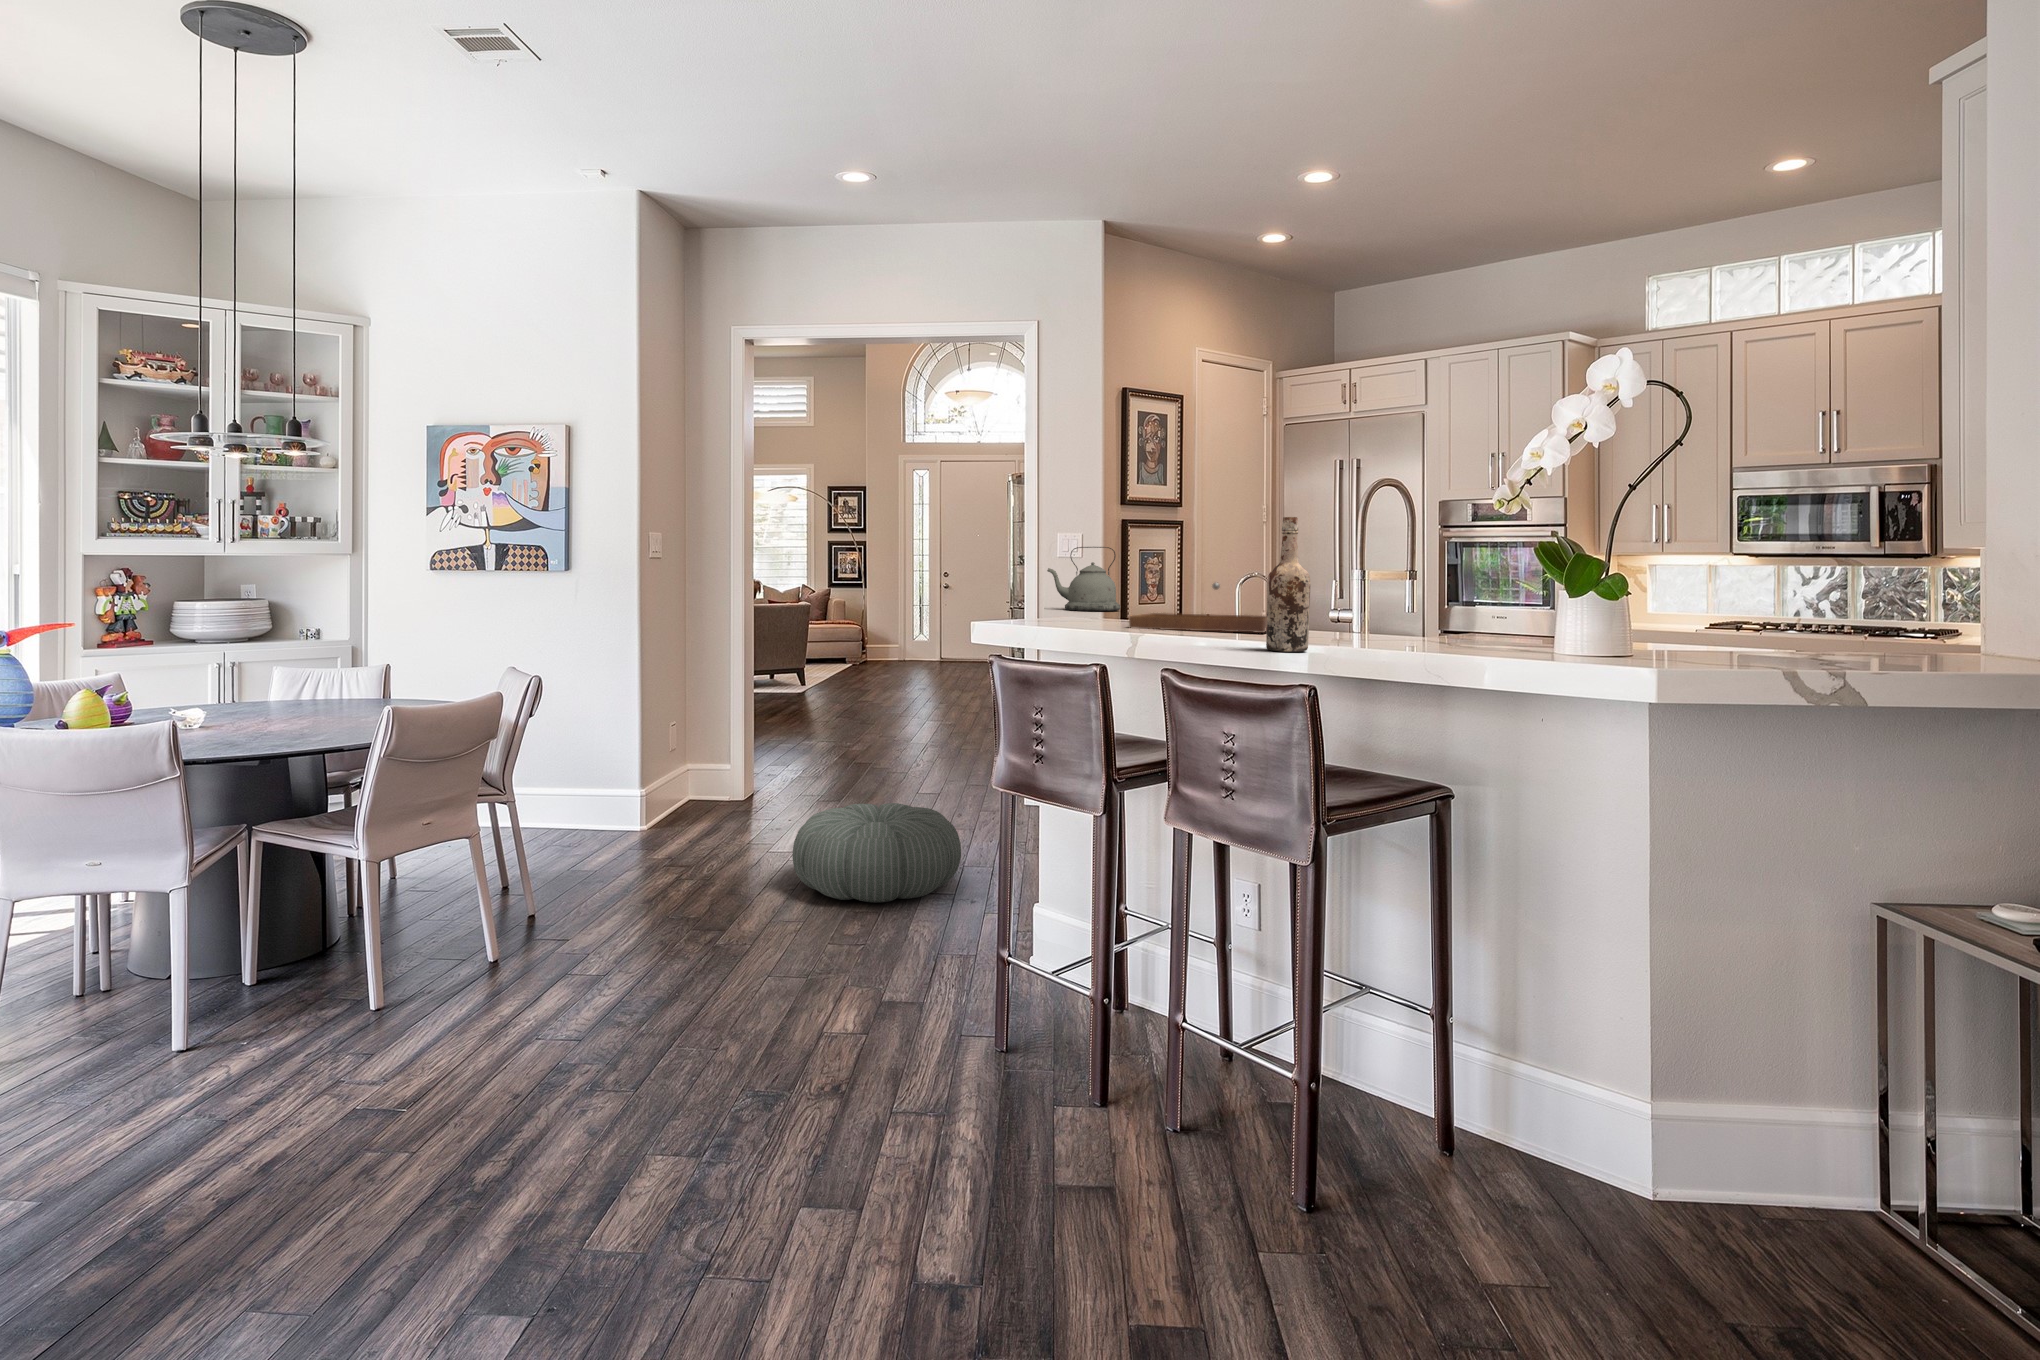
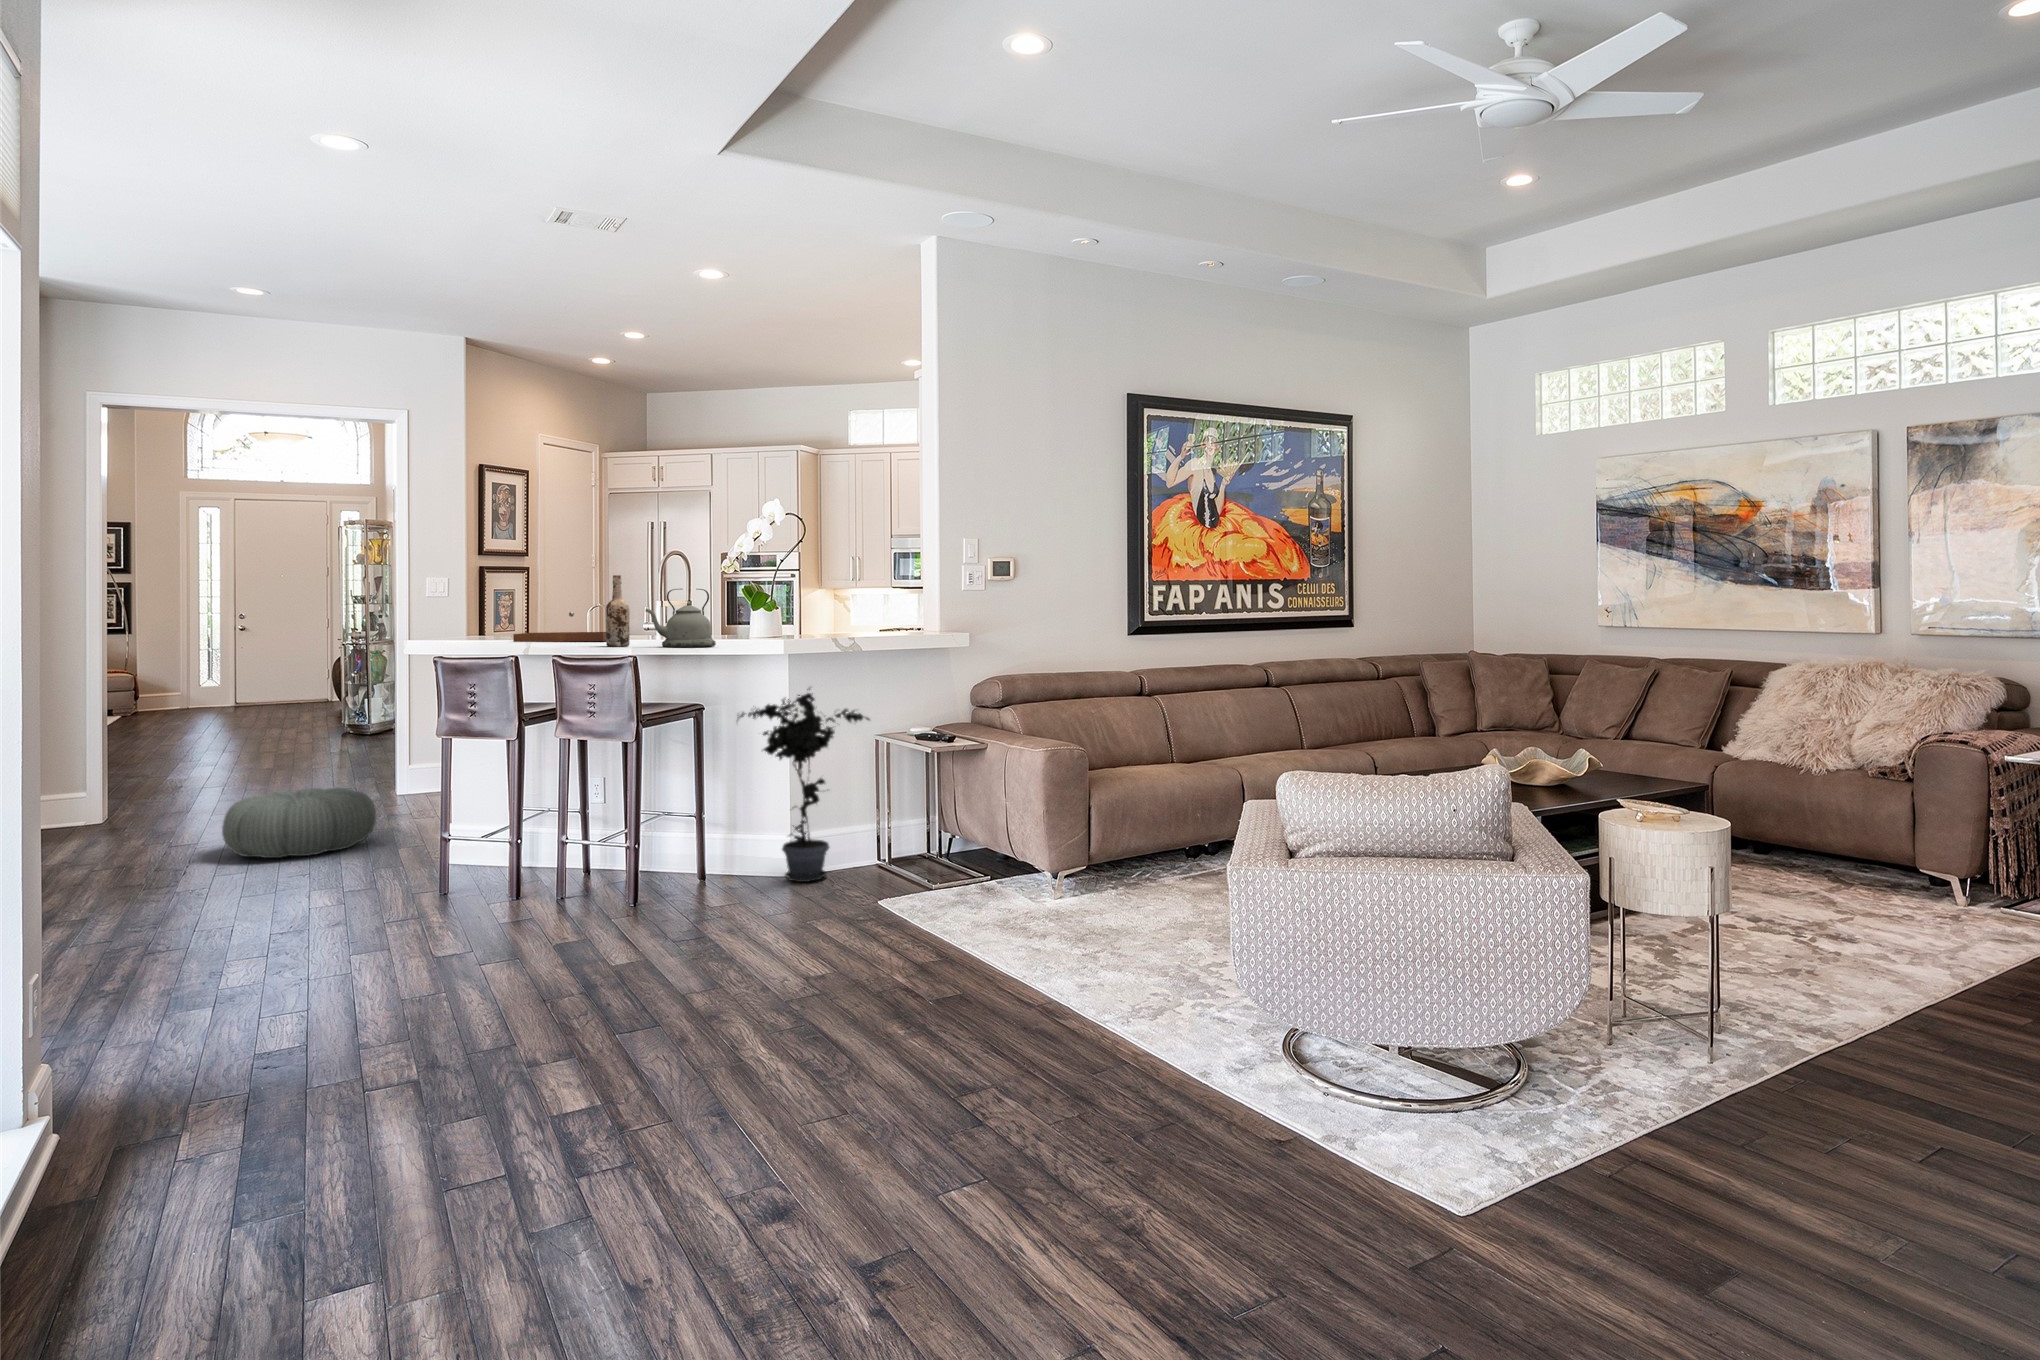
kettle: present [1047,547,1120,611] -> present [646,589,716,647]
potted plant: none [1542,787,1943,1267] -> present [737,689,870,882]

